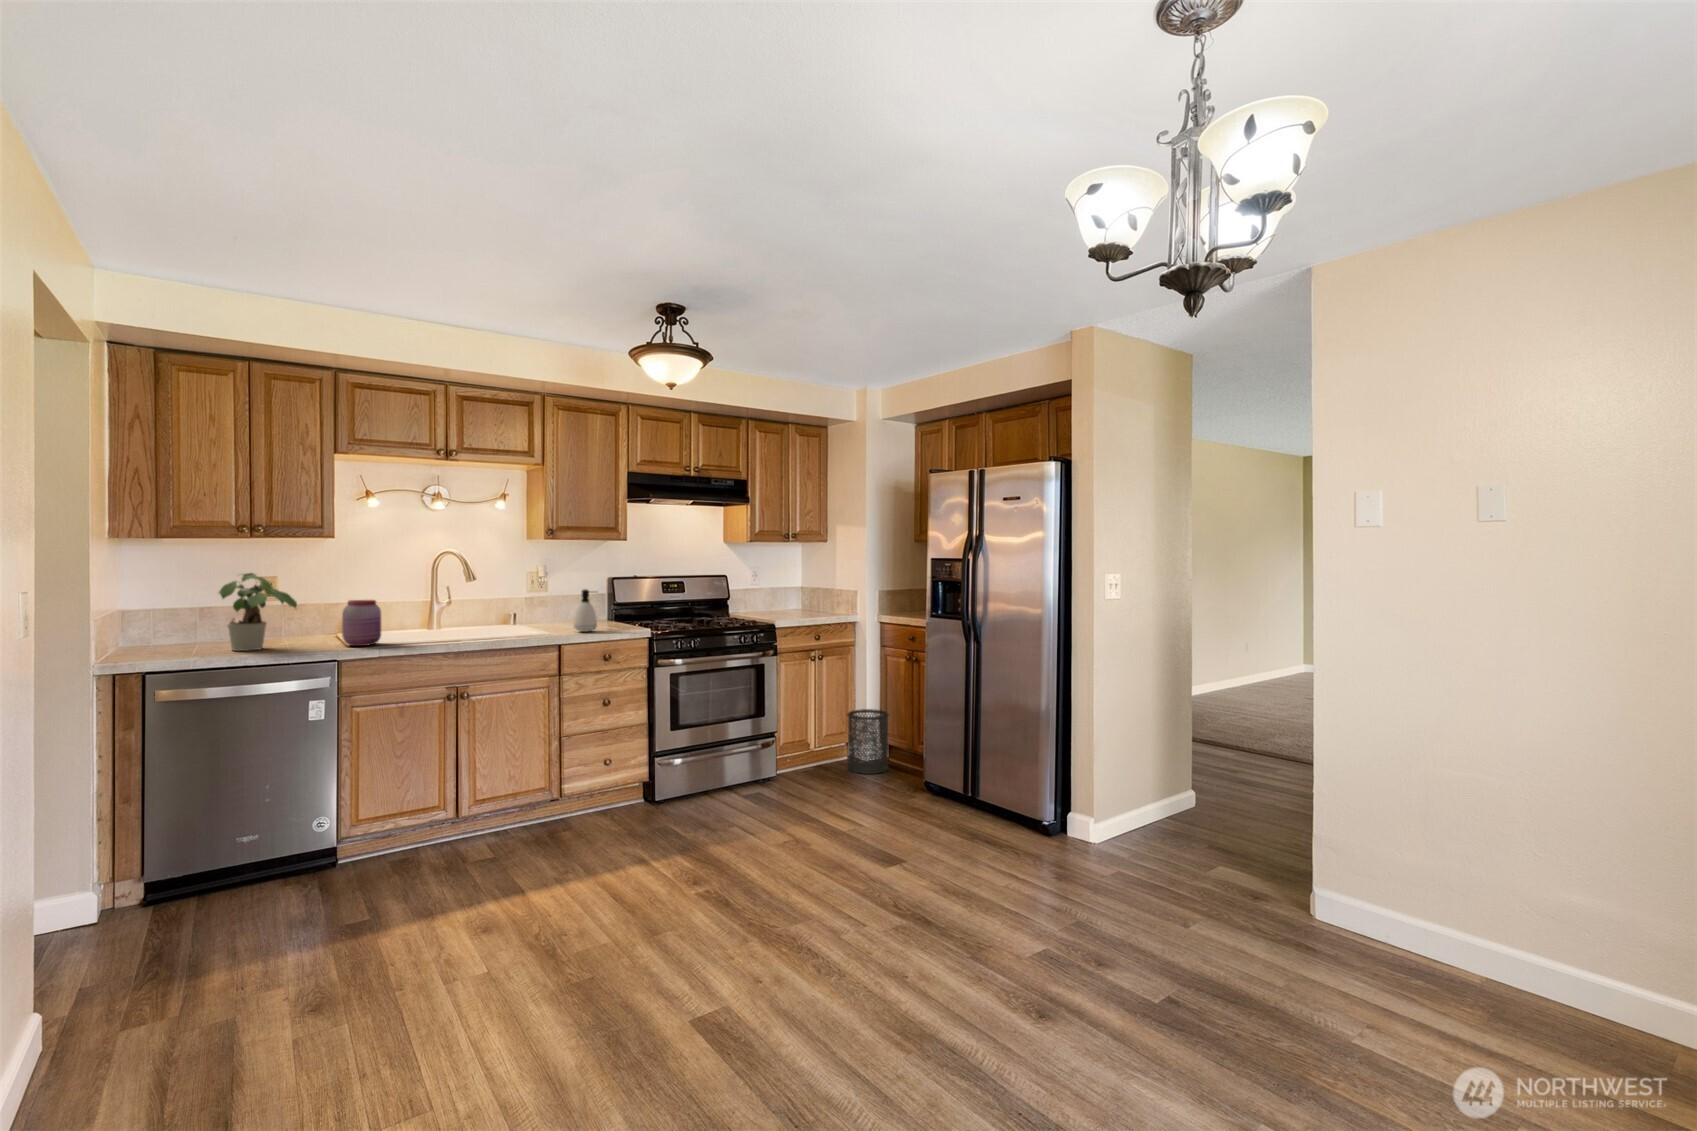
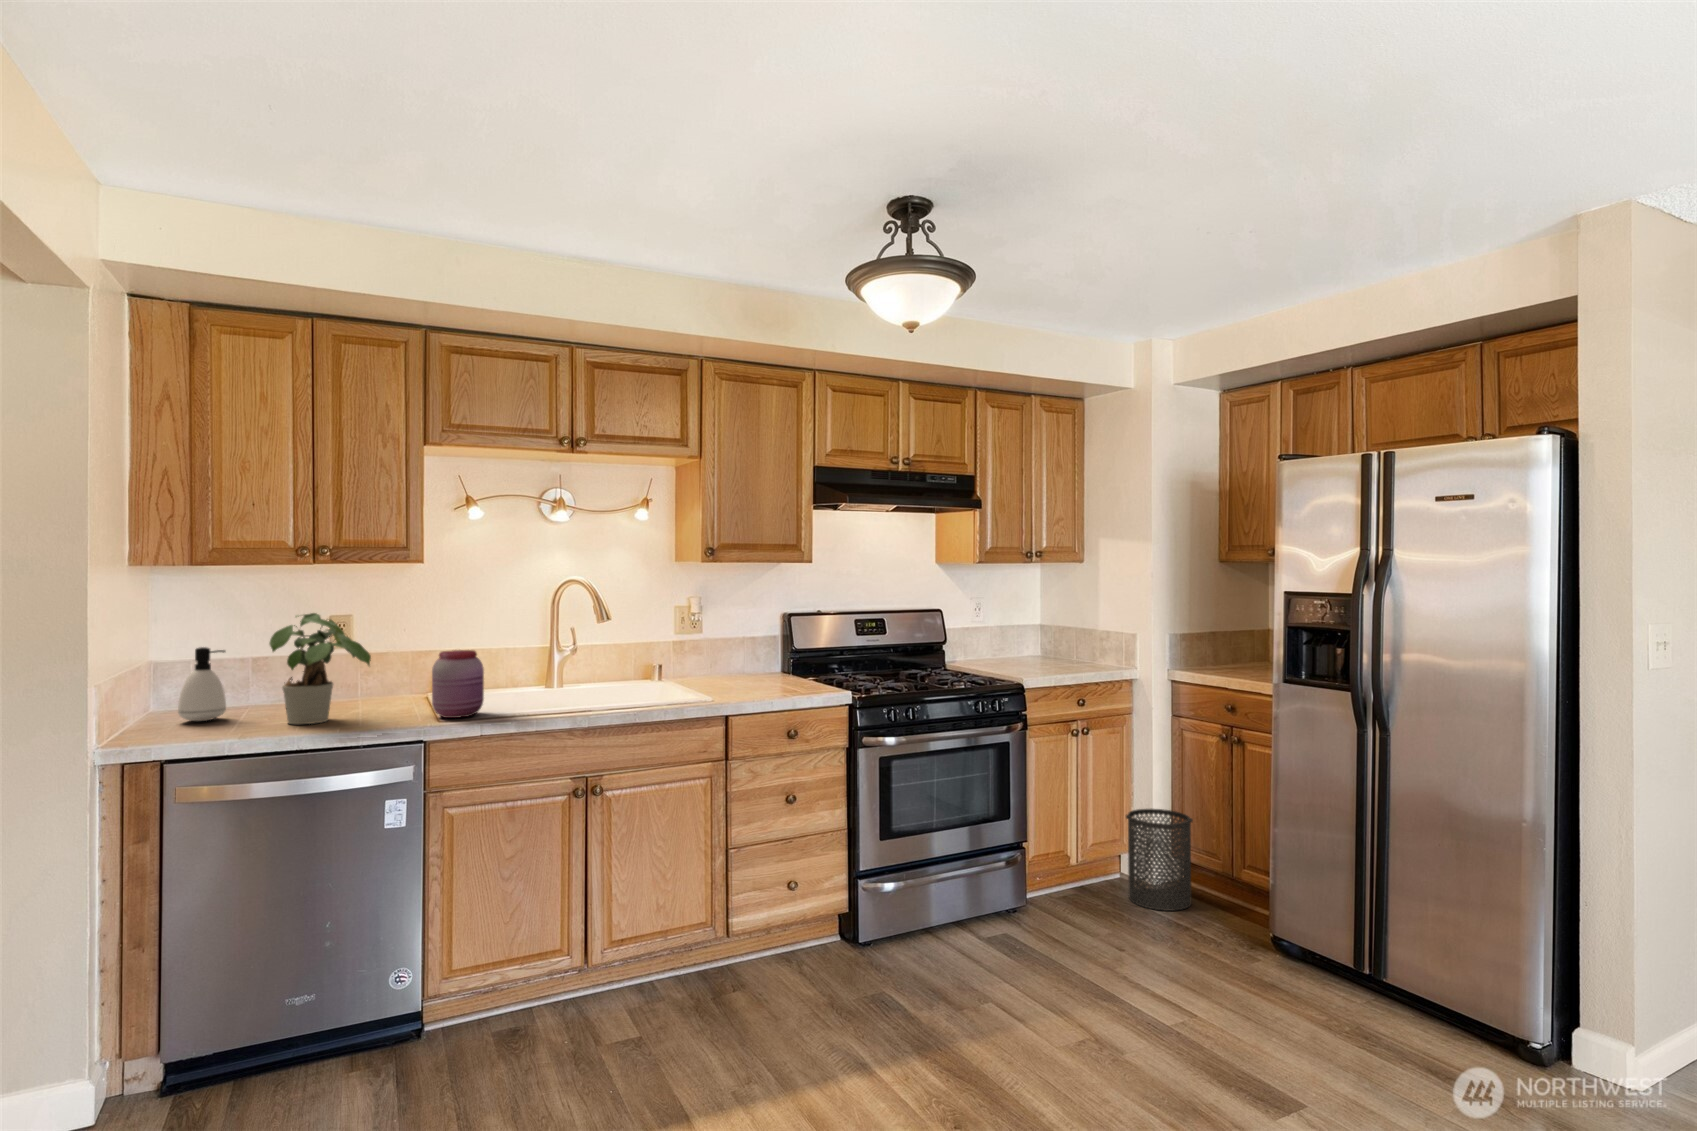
soap dispenser: present [574,589,597,632] -> present [178,647,226,721]

